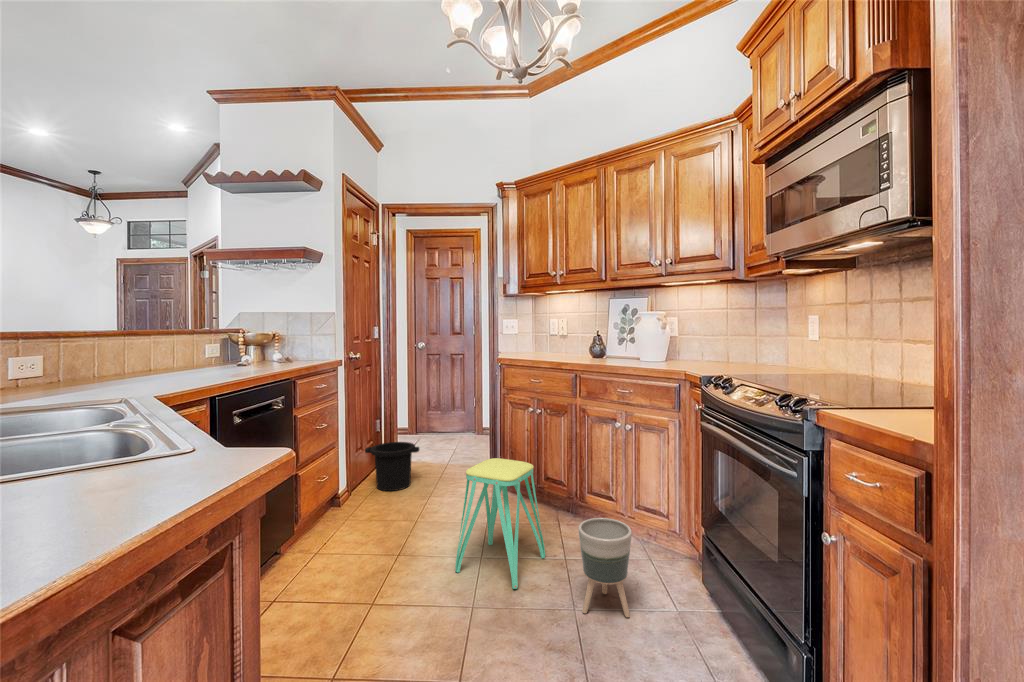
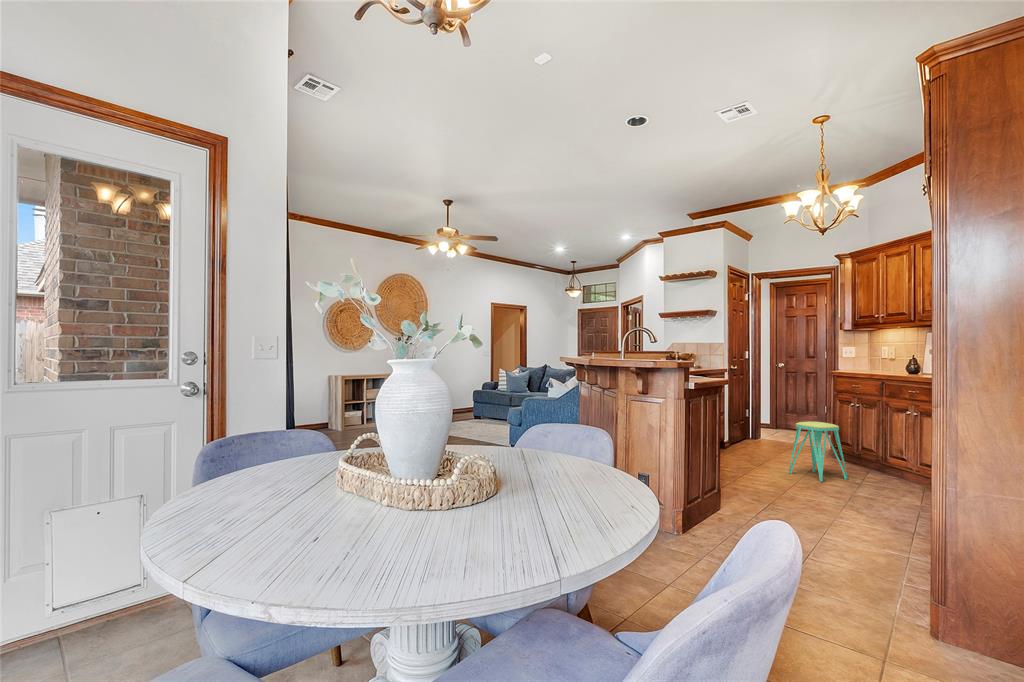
trash can: present [365,442,419,491] -> none [738,422,774,449]
planter: present [578,518,632,617] -> none [856,451,889,498]

